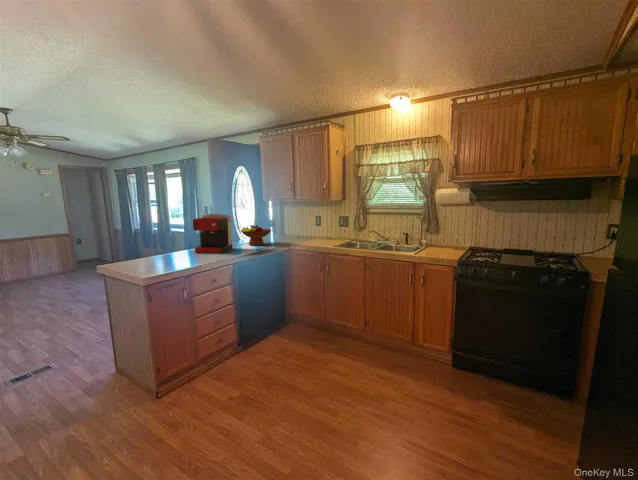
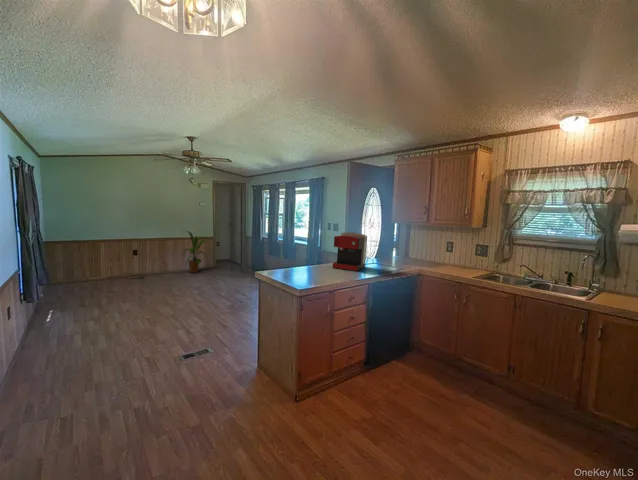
fruit bowl: present [241,225,271,245] -> none [372,246,403,266]
house plant: none [20,230,62,281] -> present [186,232,206,273]

